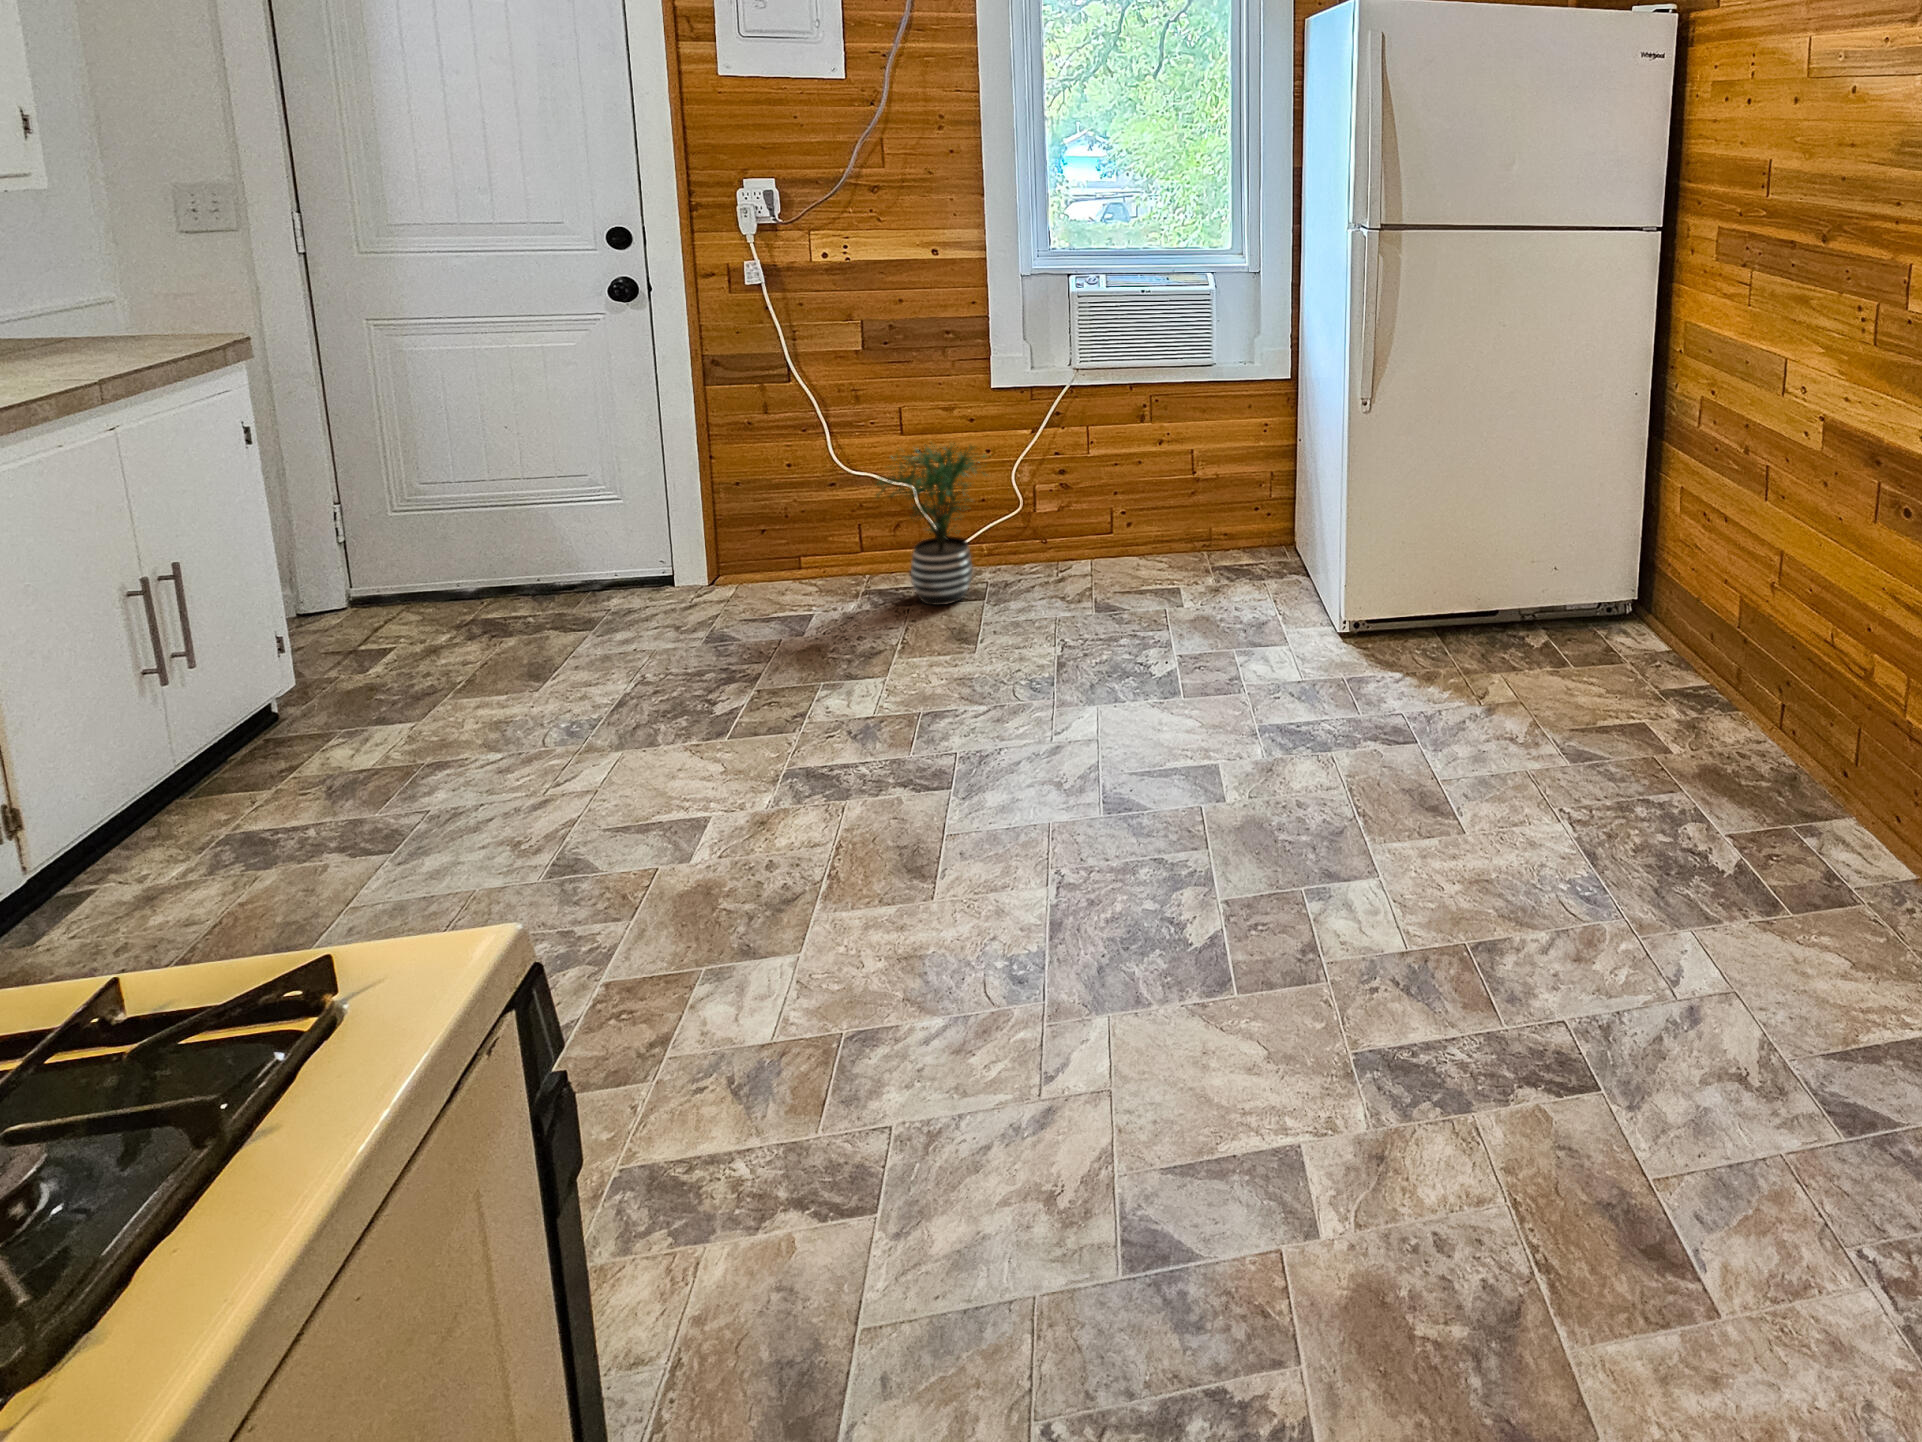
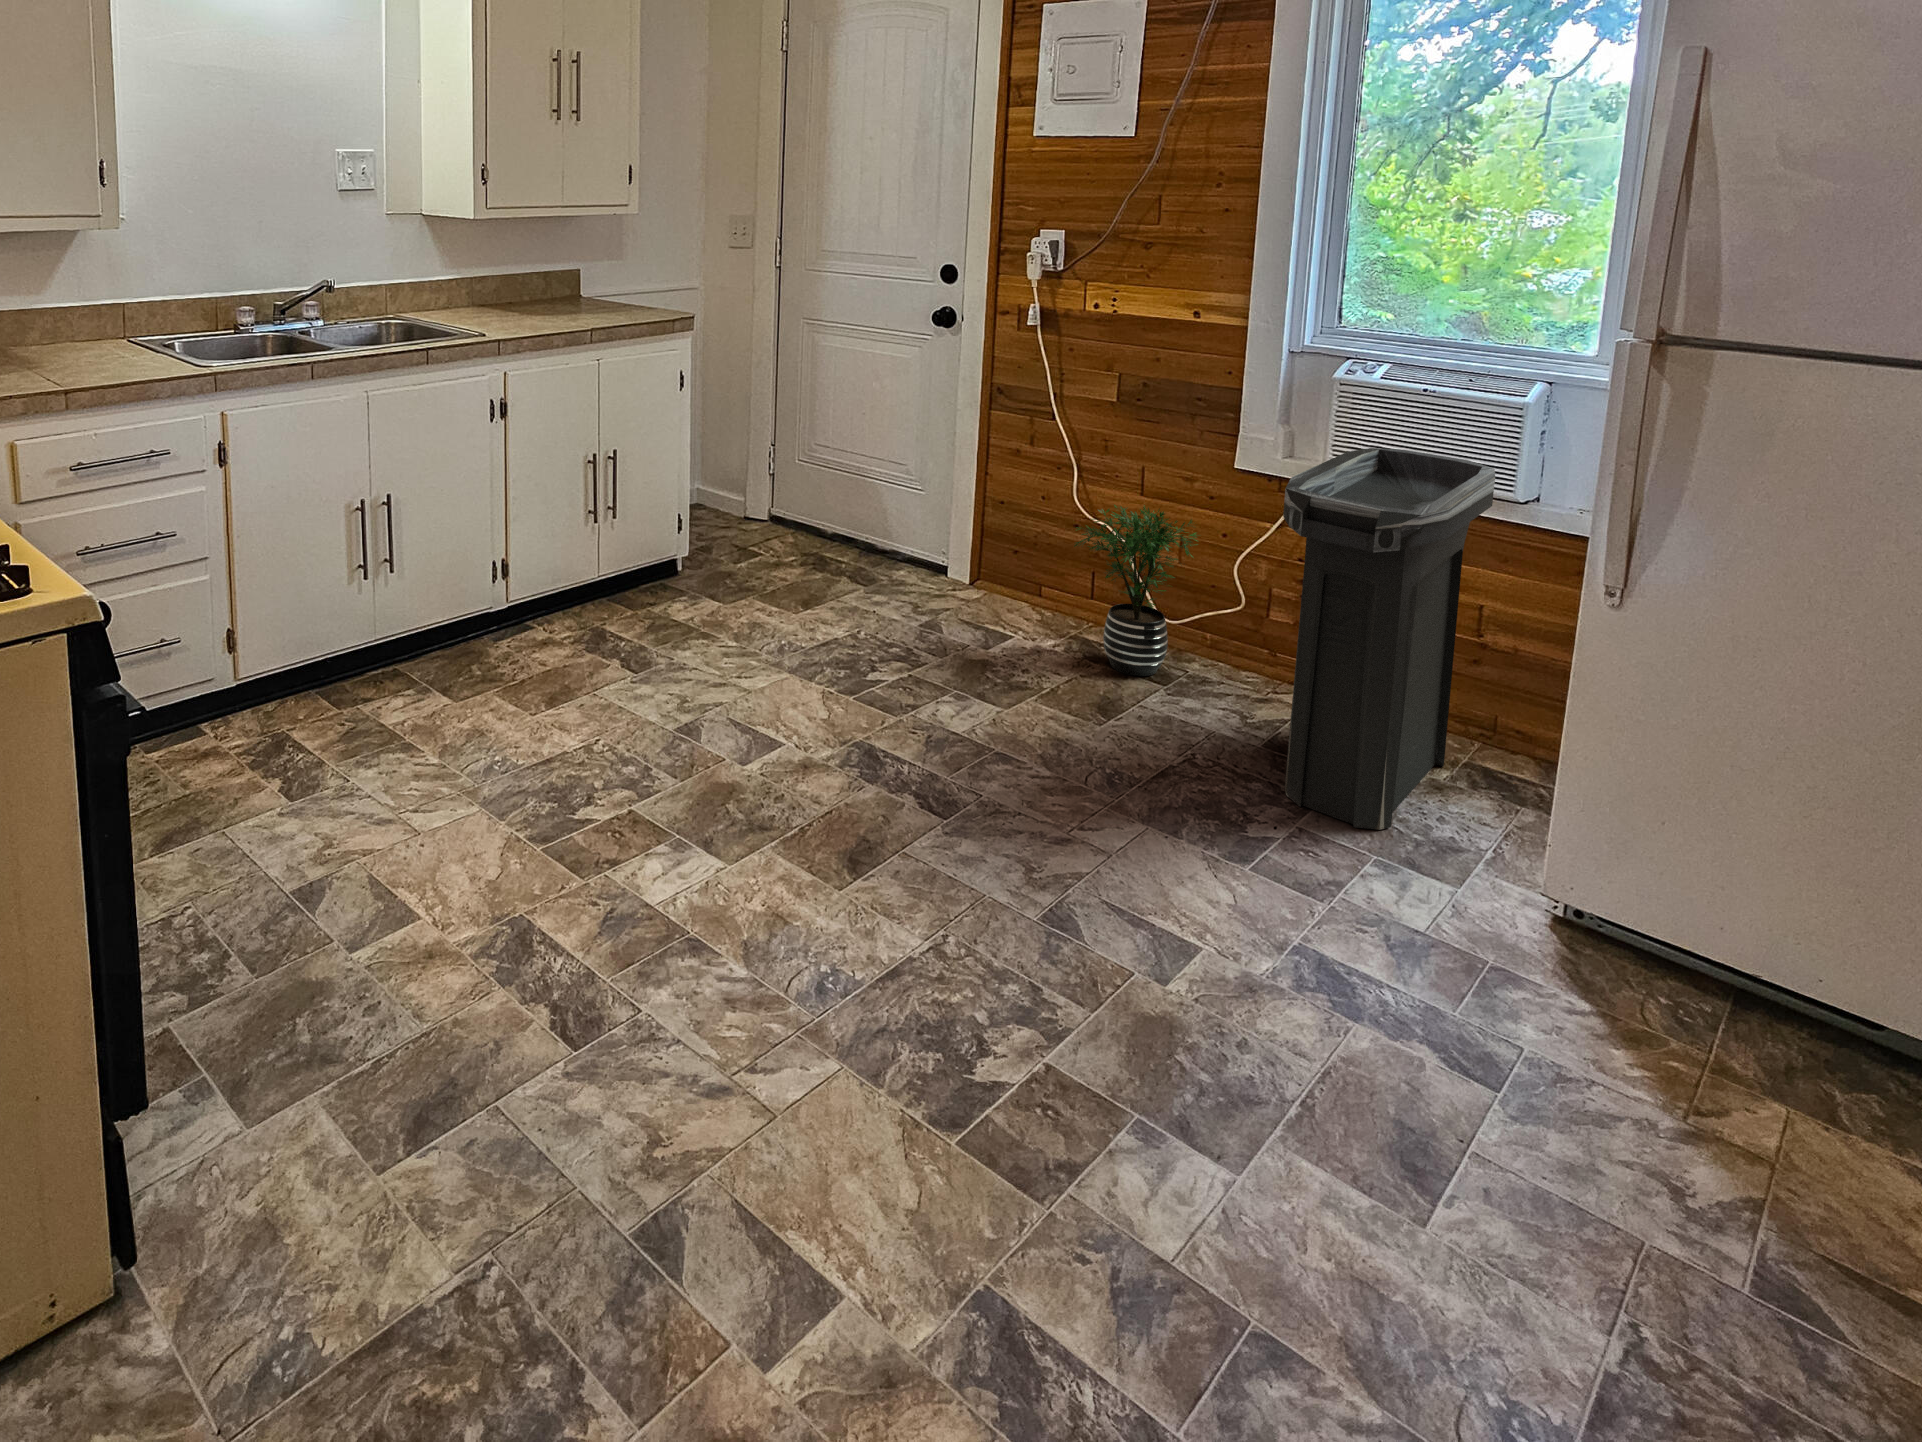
trash can: none [1116,343,1239,643] -> present [1283,448,1495,830]

